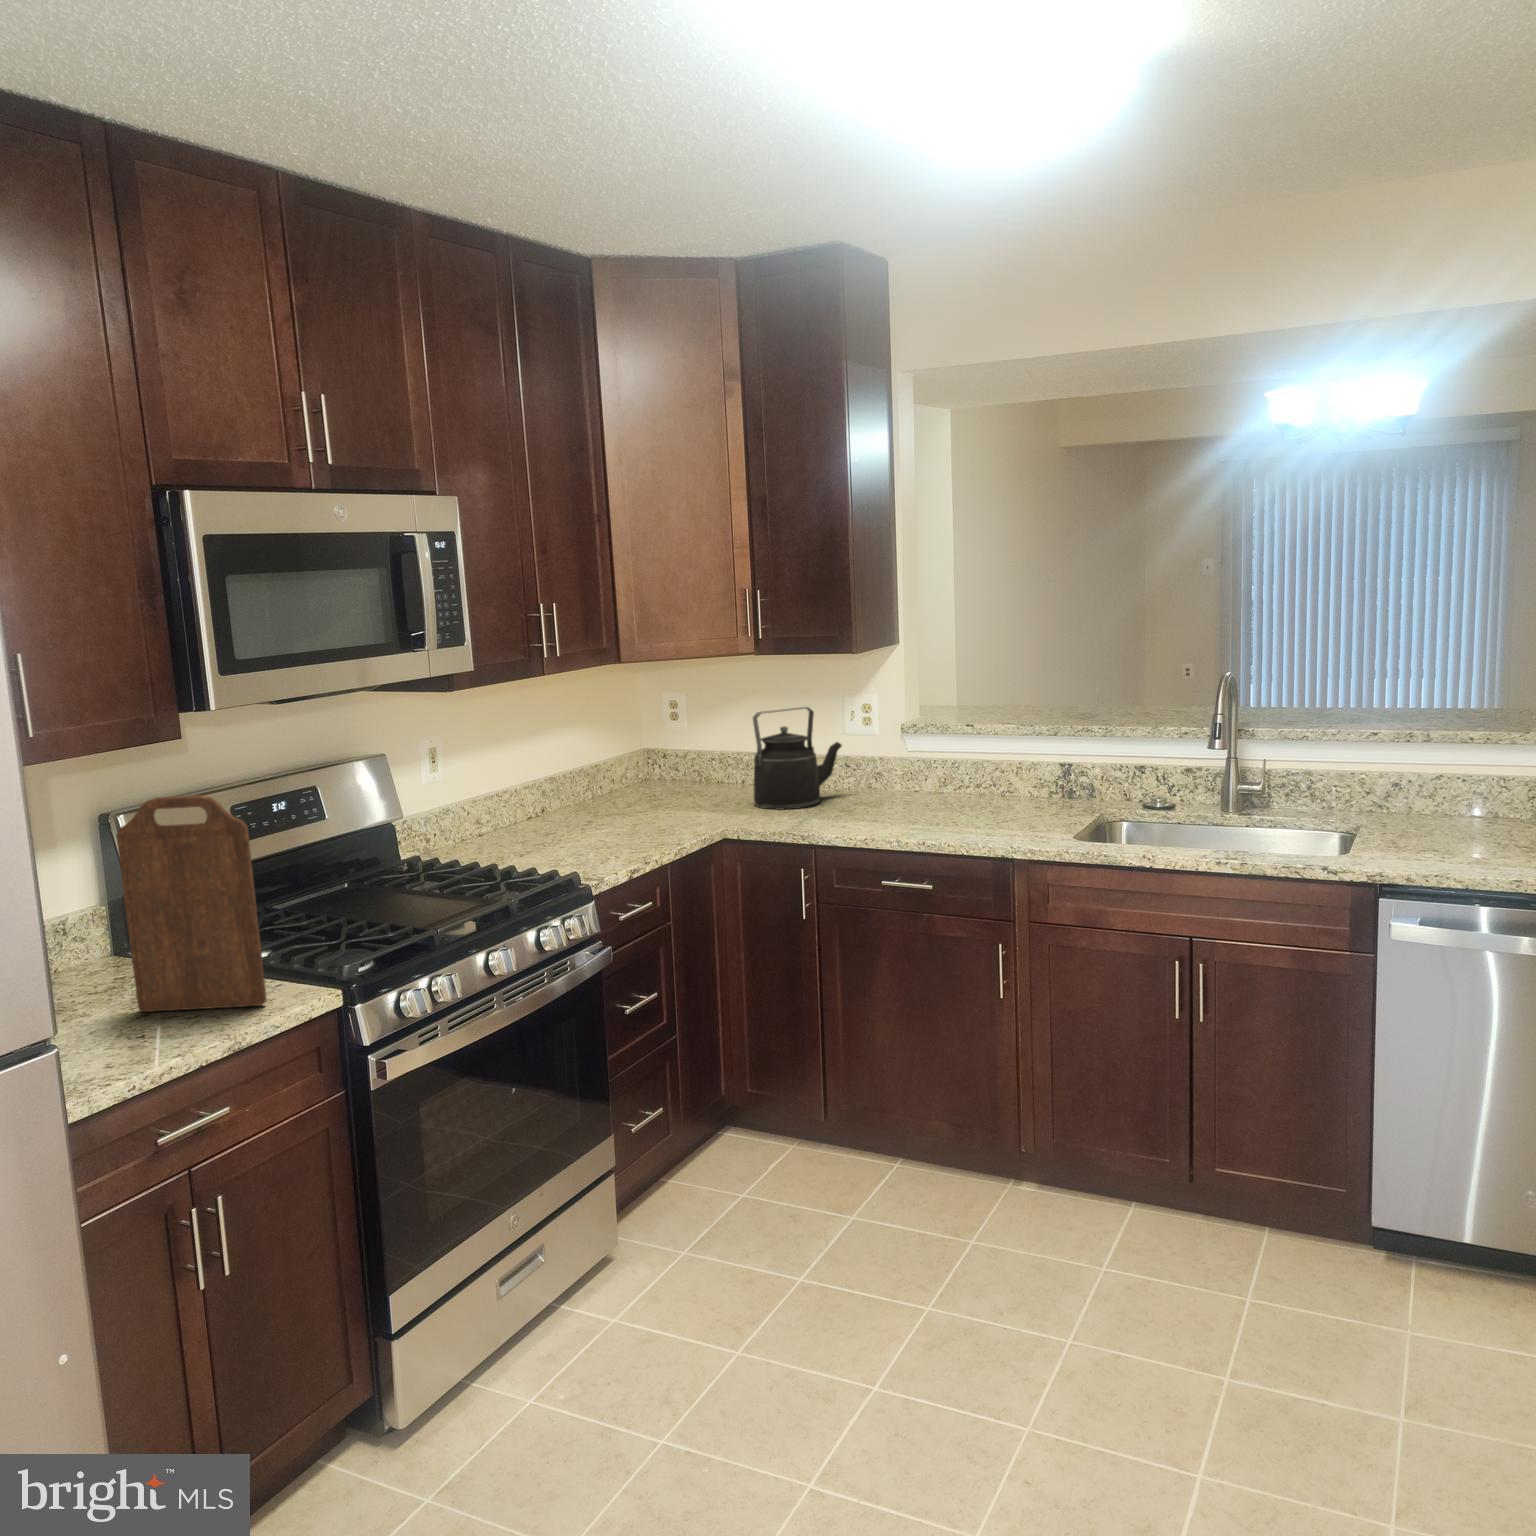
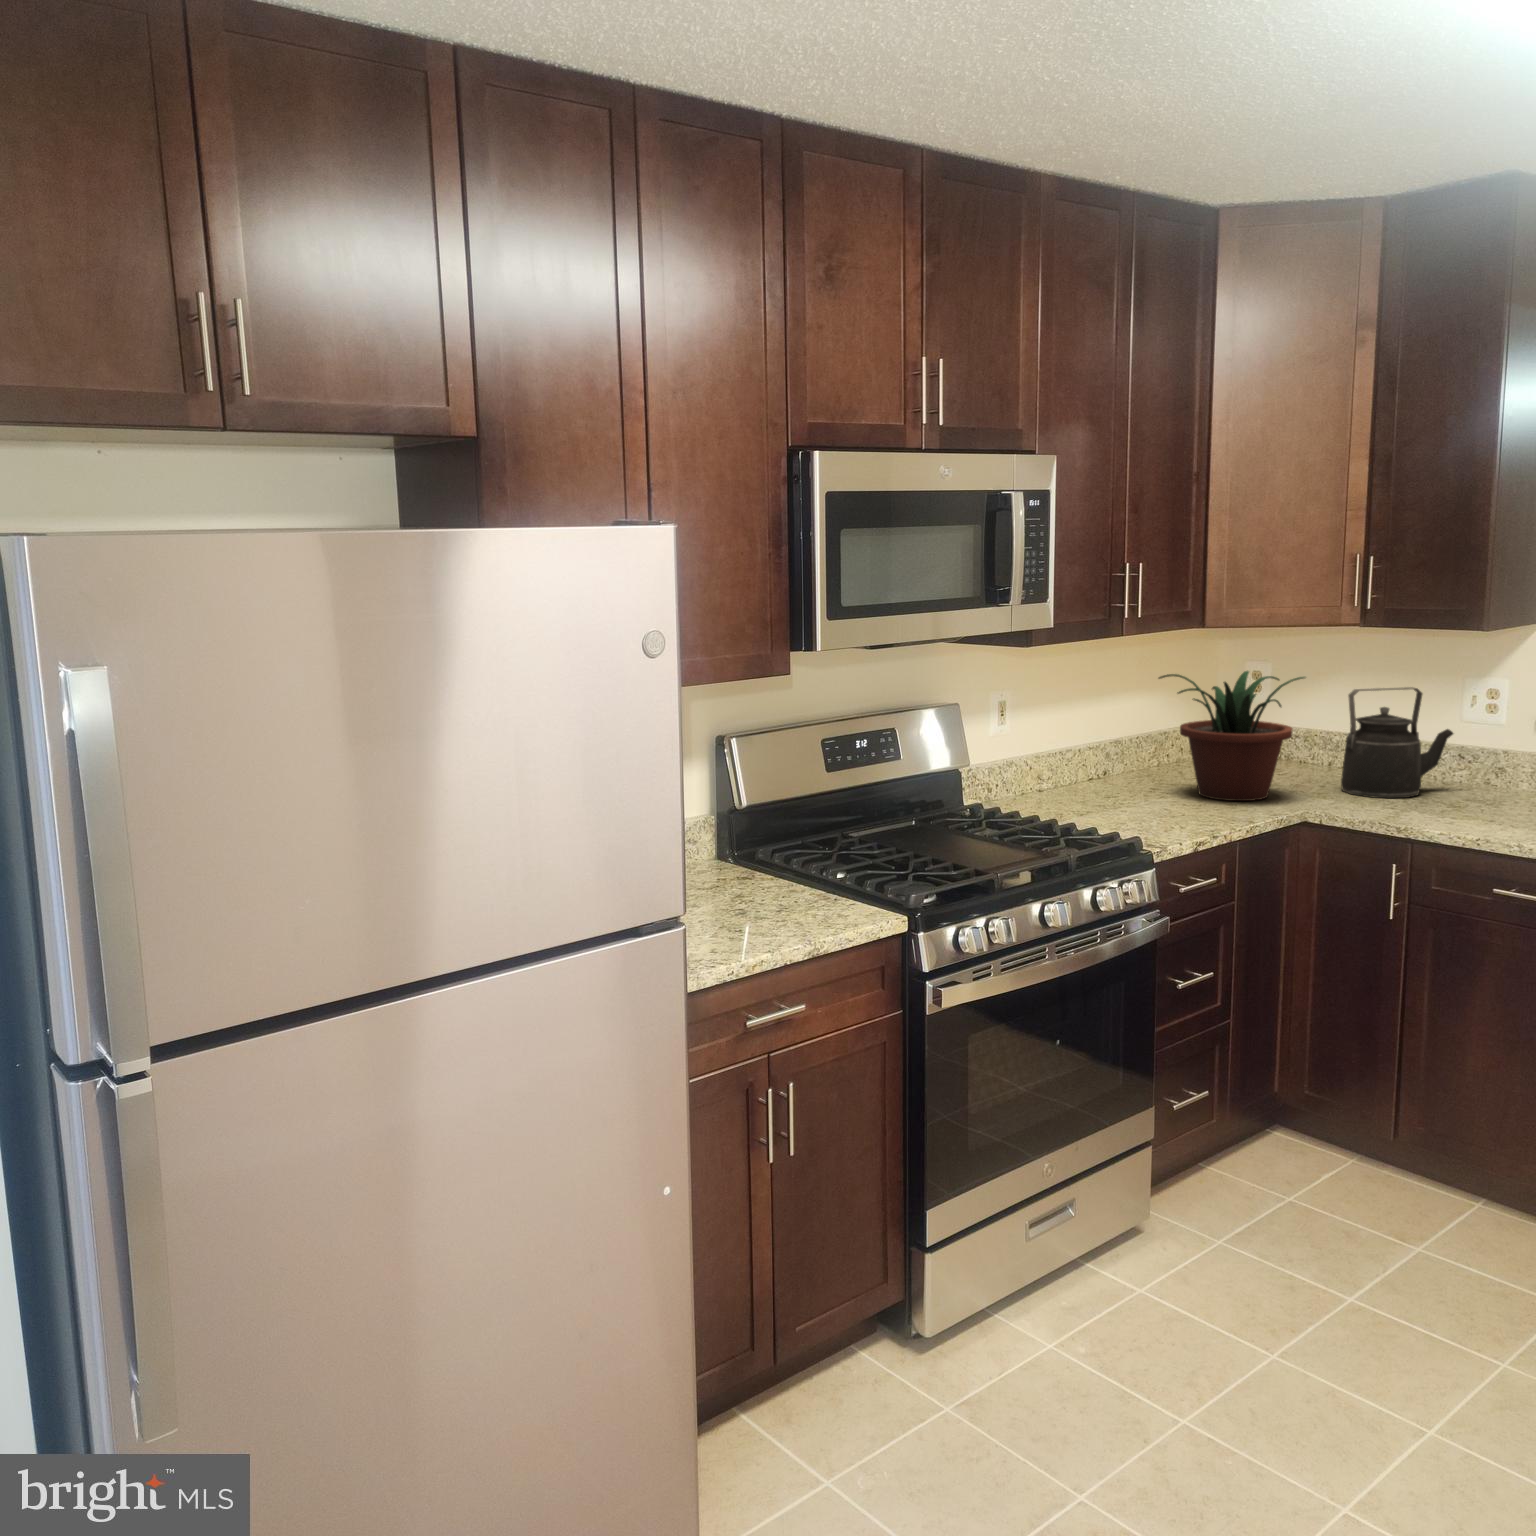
potted plant: none [581,701,716,826] -> present [1159,671,1305,801]
cutting board: present [116,795,266,1012] -> none [733,724,843,921]

